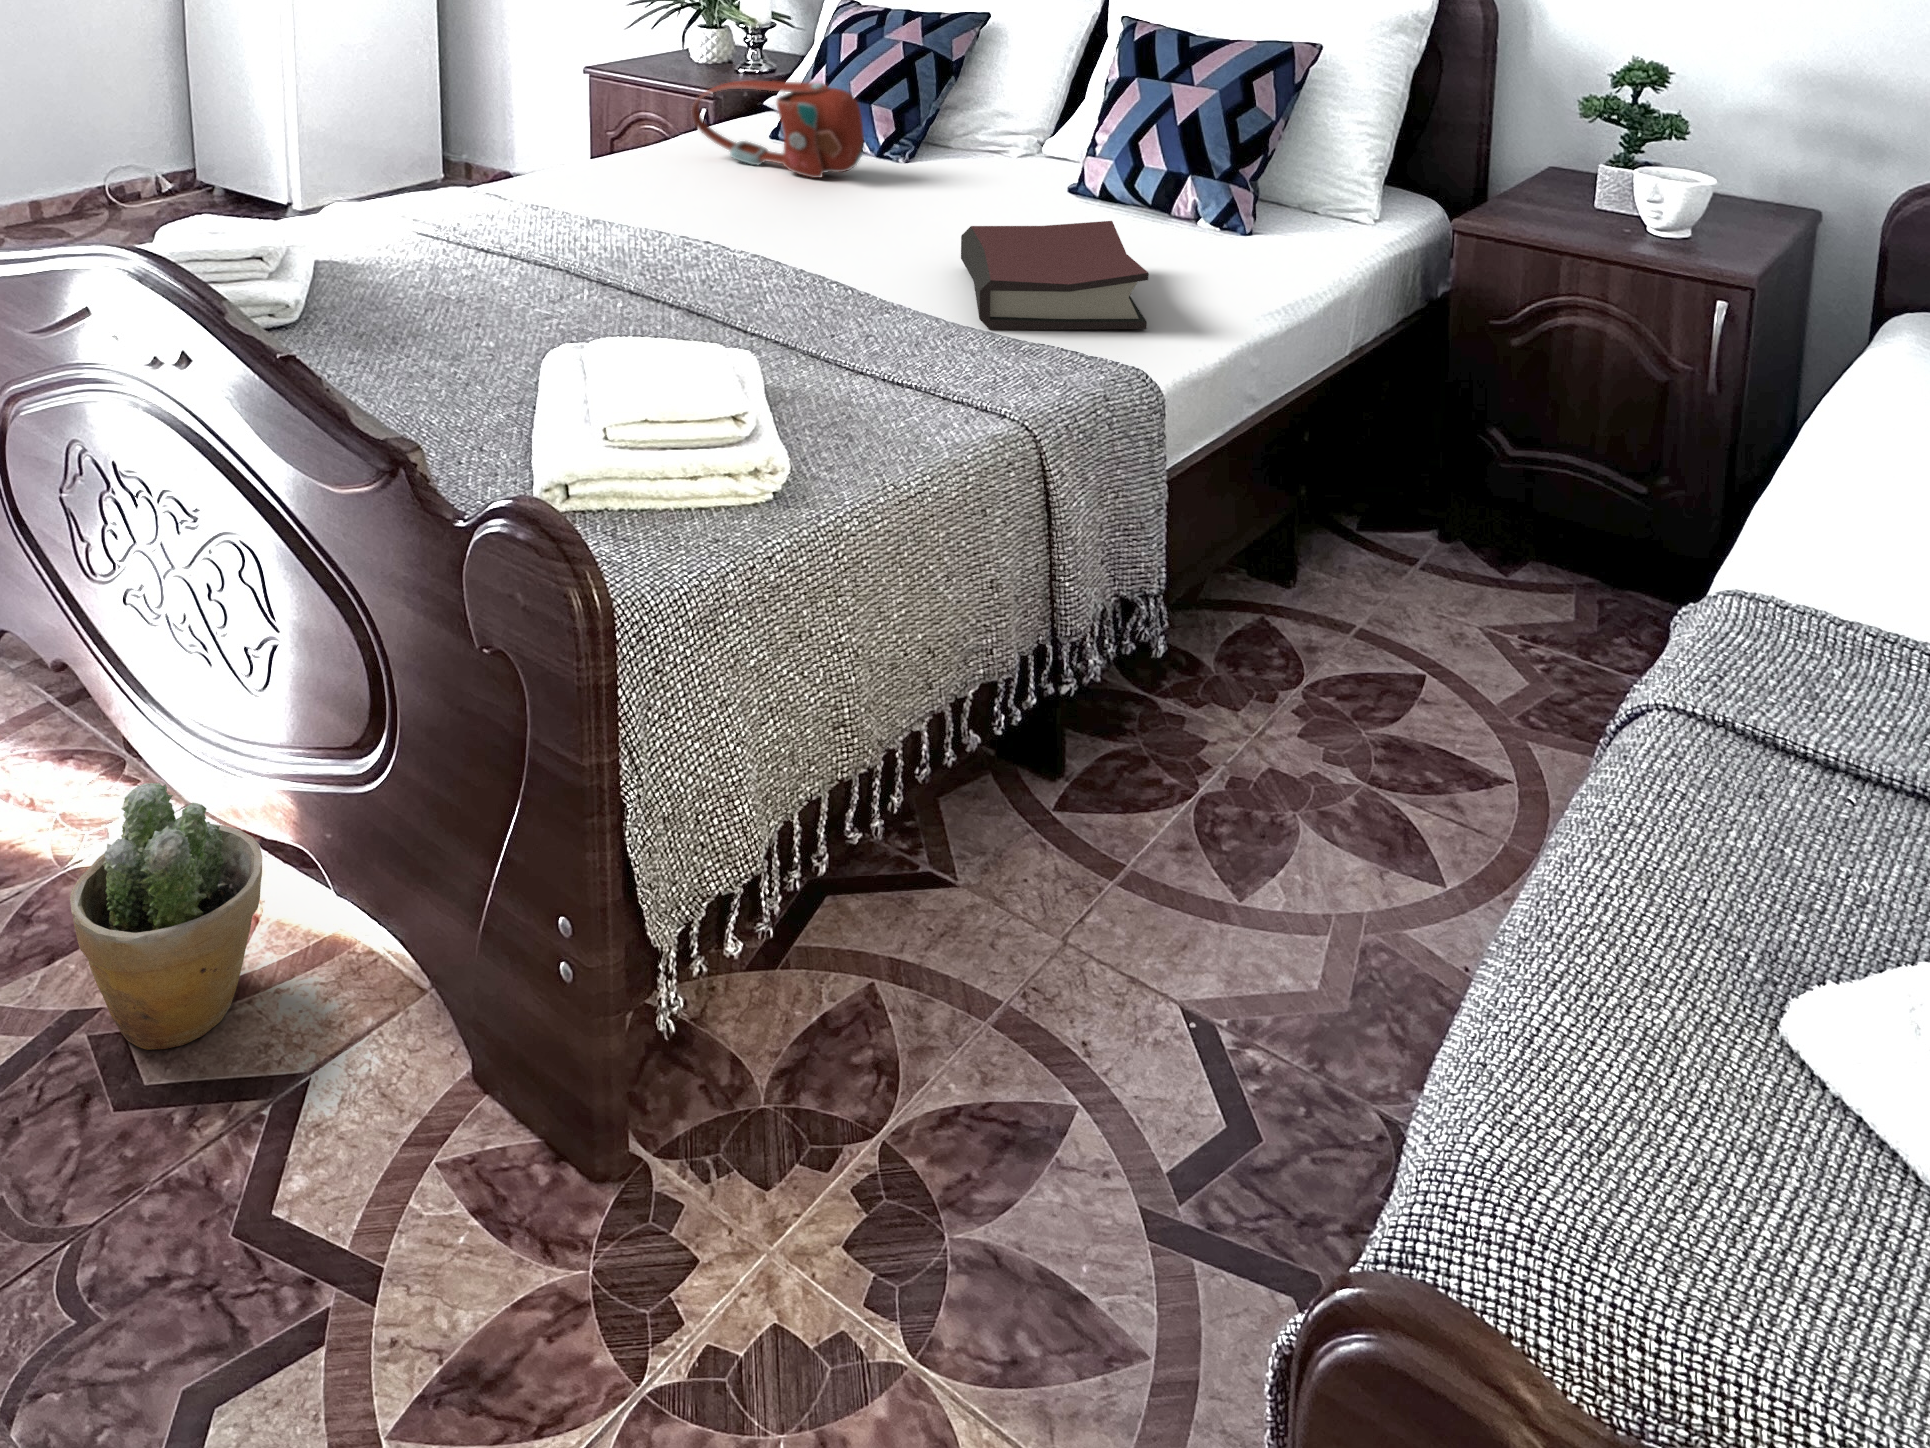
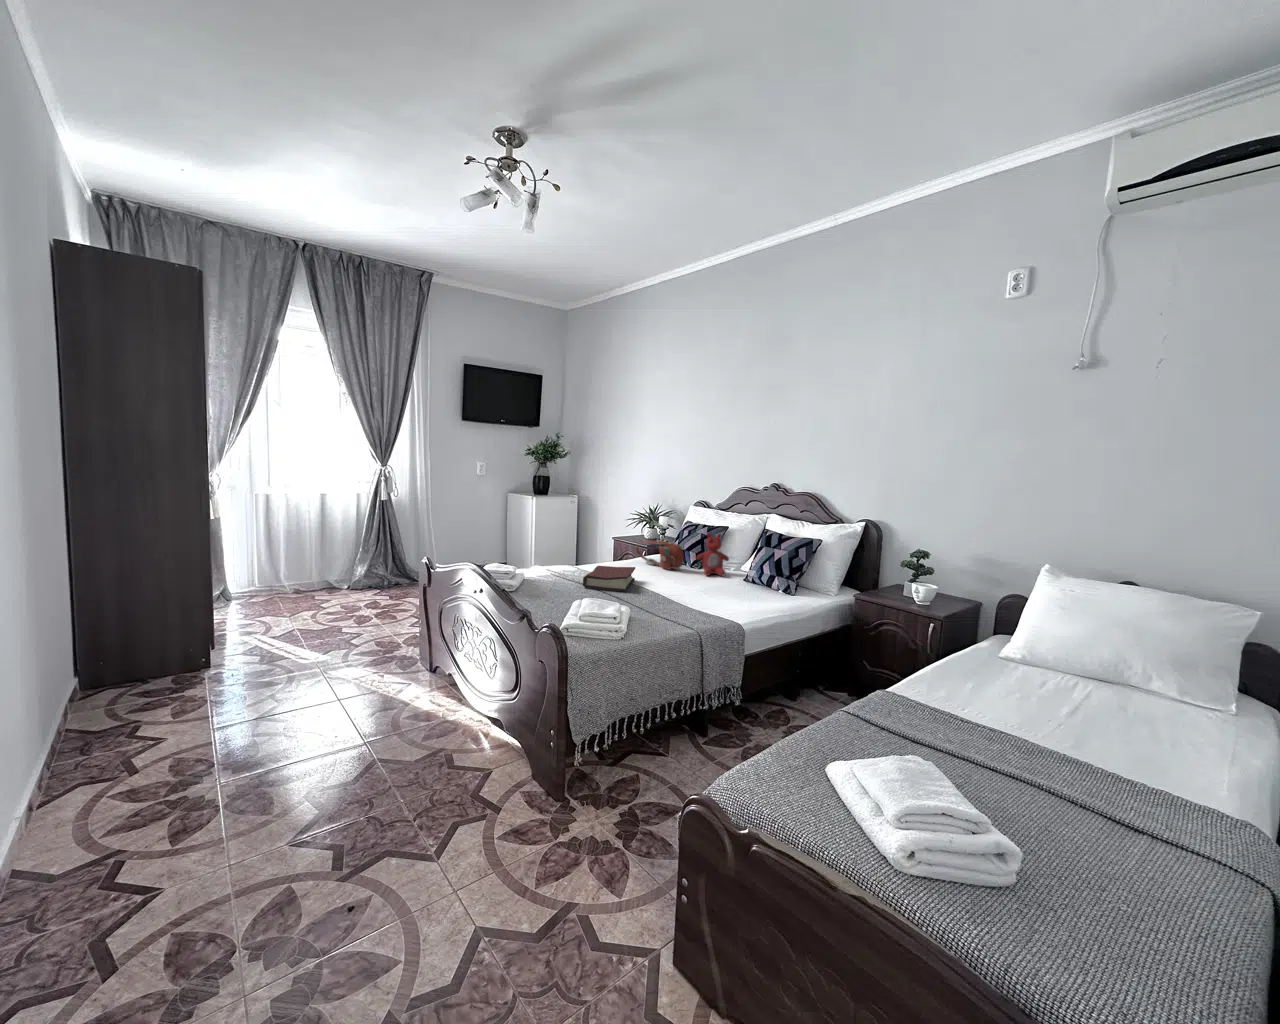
stuffed bear: none [906,42,1014,189] -> present [696,533,729,576]
hardback book: present [961,221,1149,330] -> present [583,566,635,592]
potted plant: present [70,783,262,1050] -> none [442,693,488,760]

